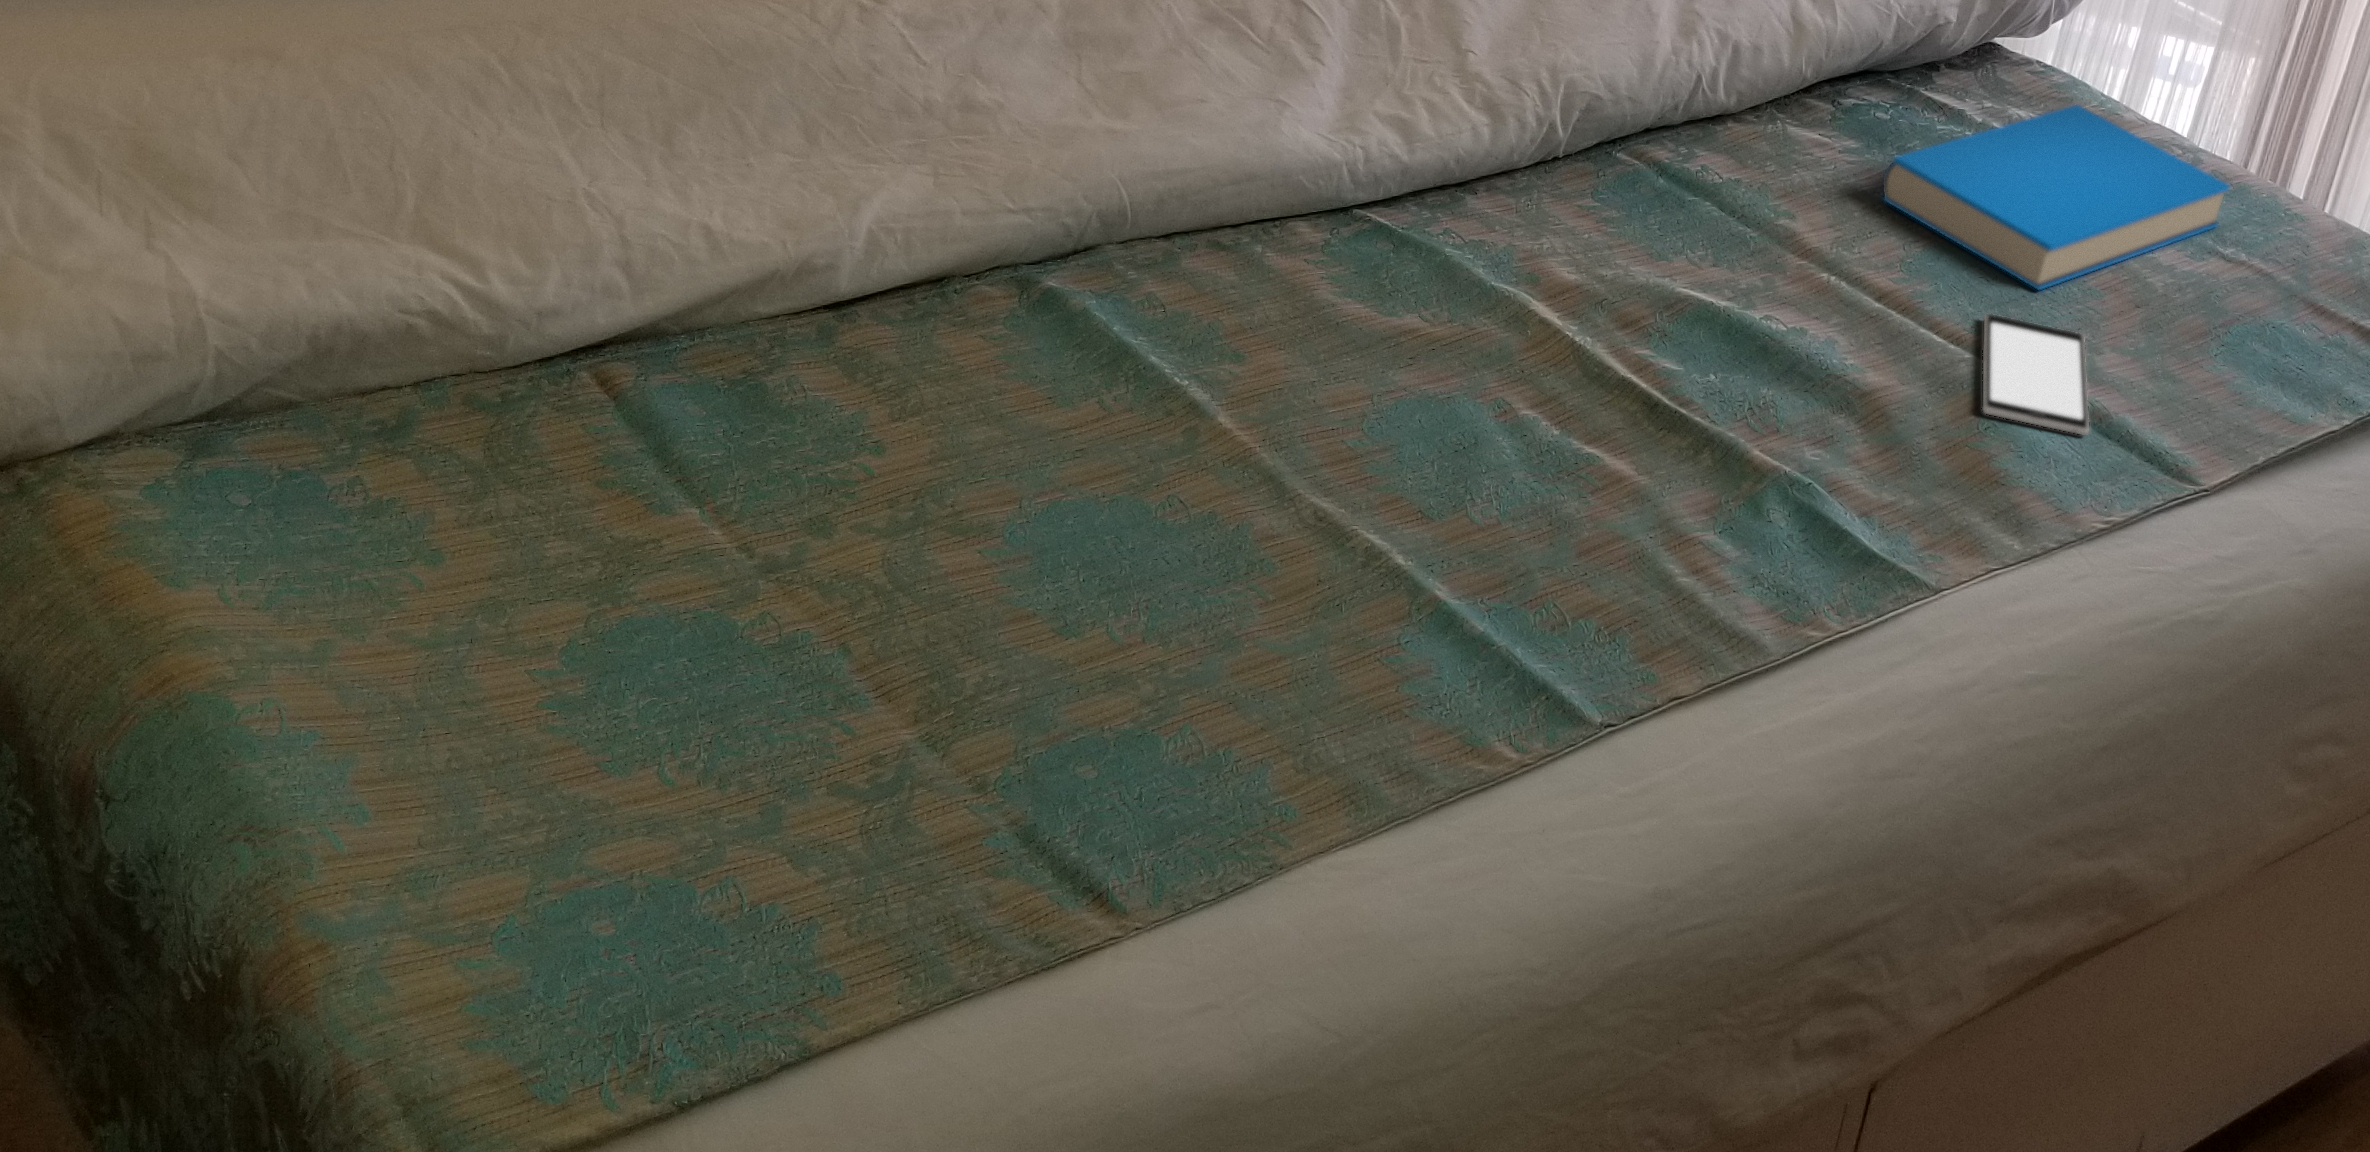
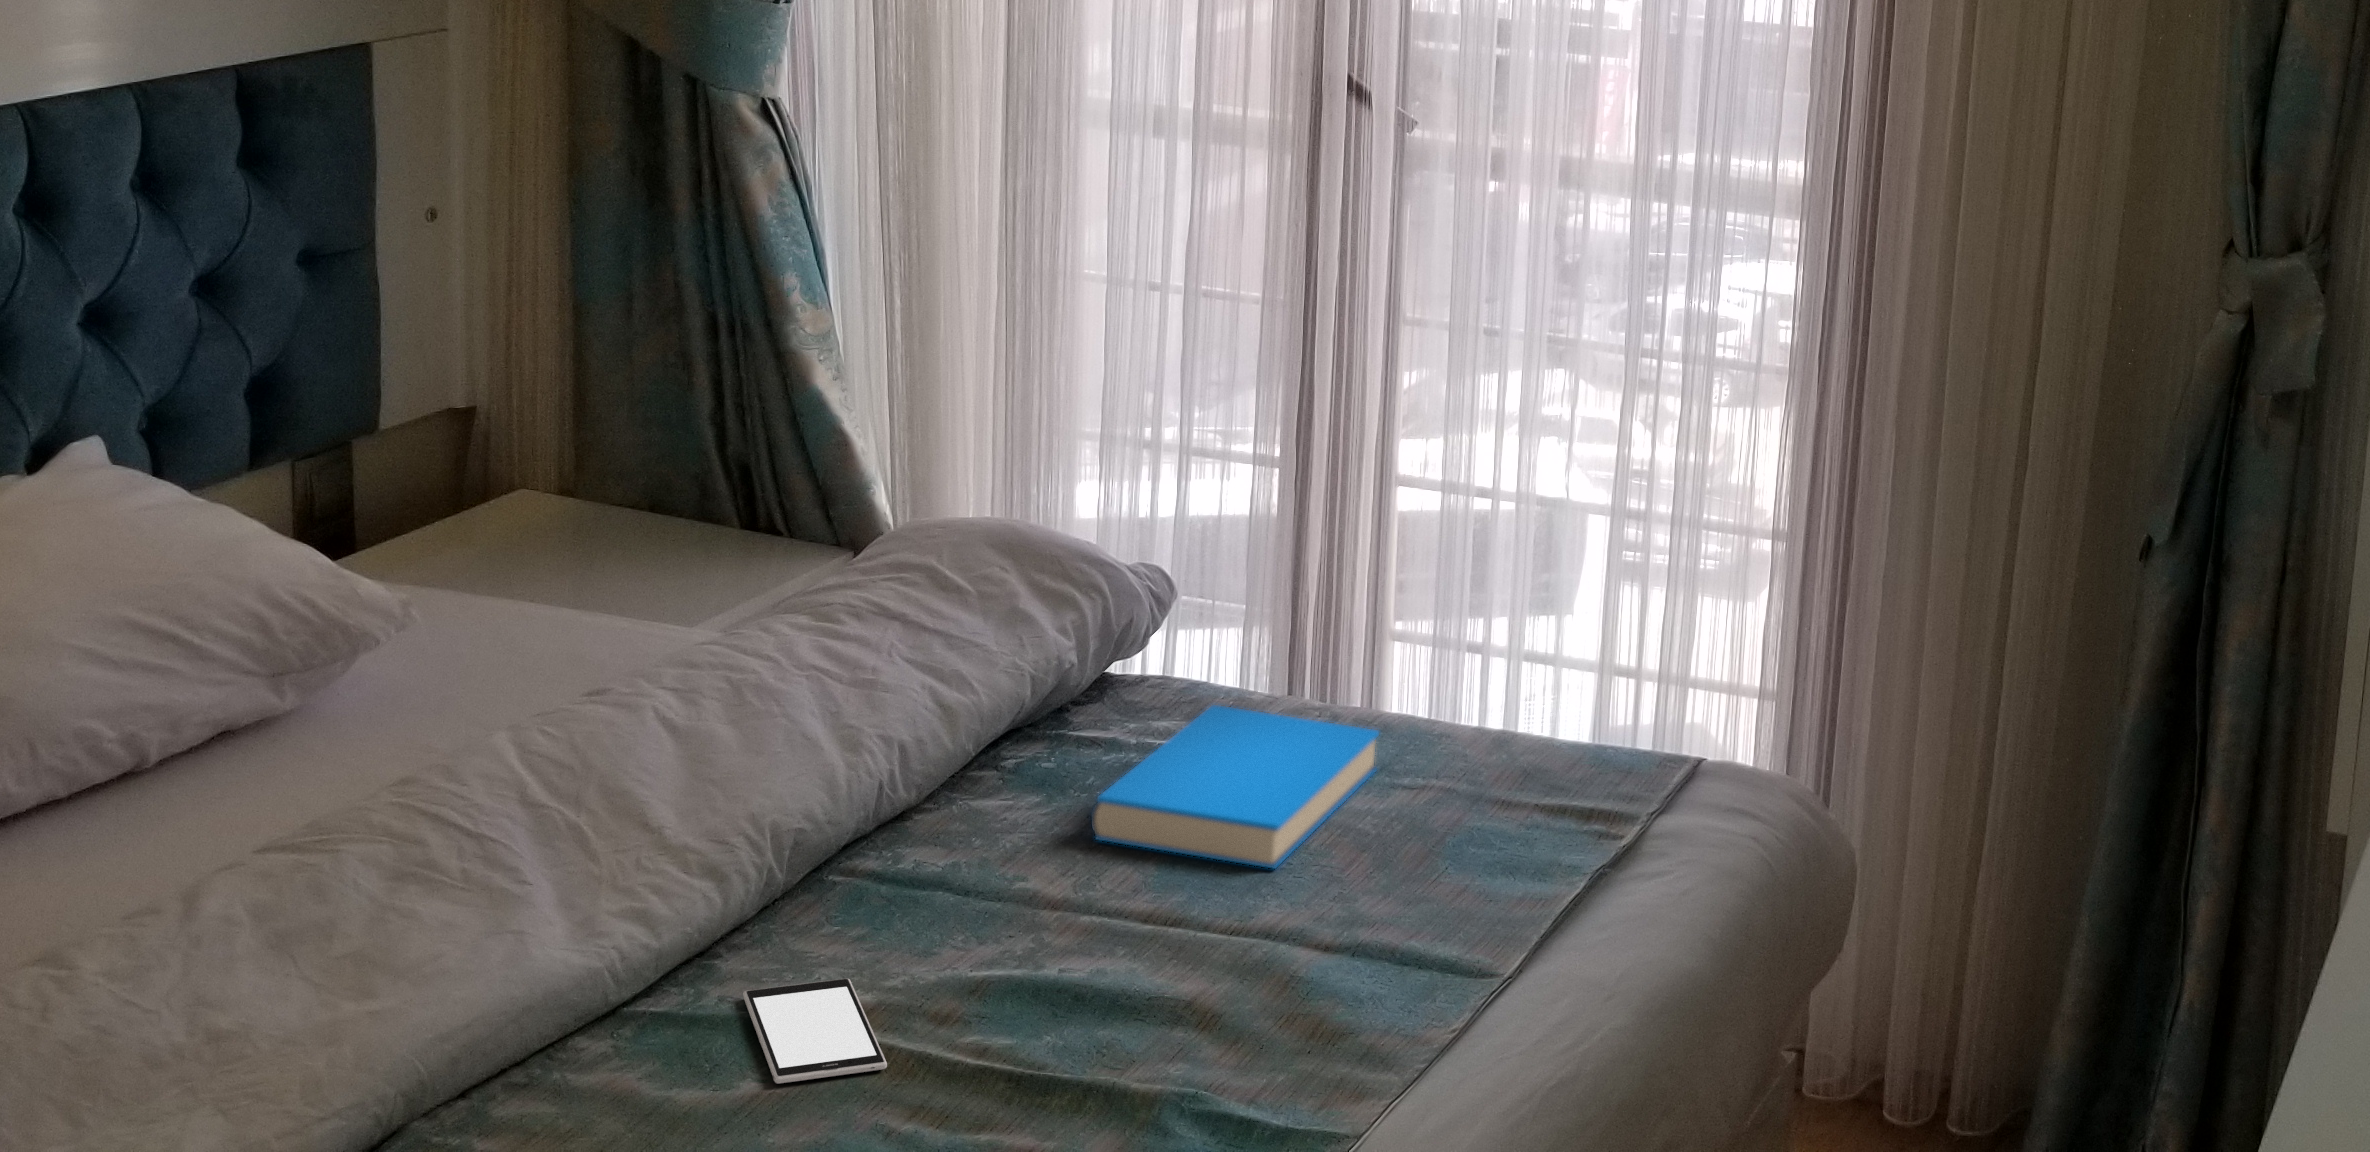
smartphone: present [1983,314,2089,435] -> present [743,978,887,1084]

